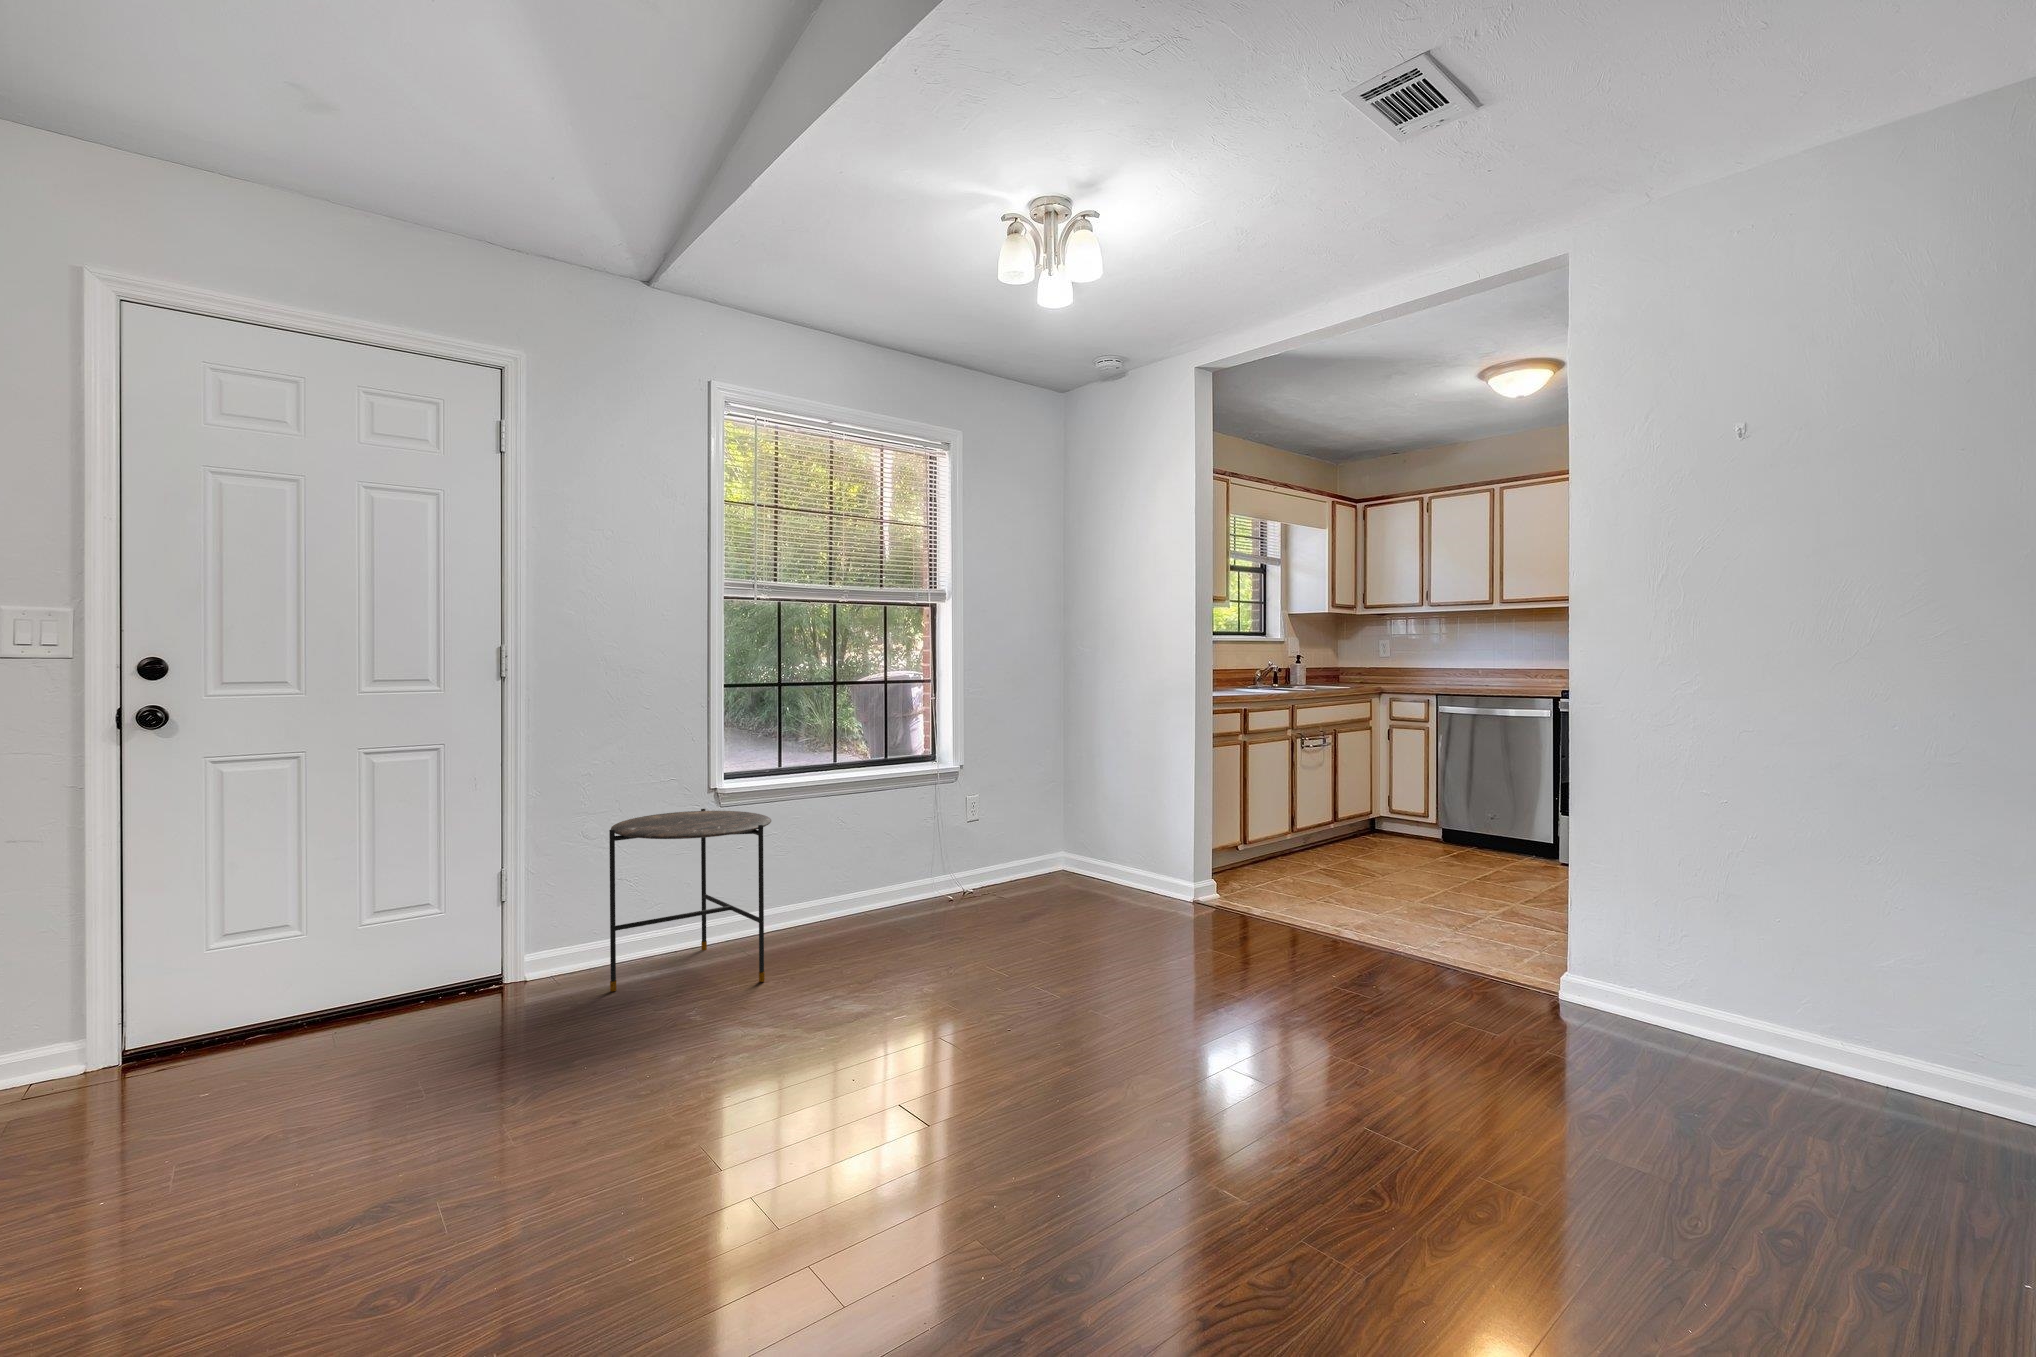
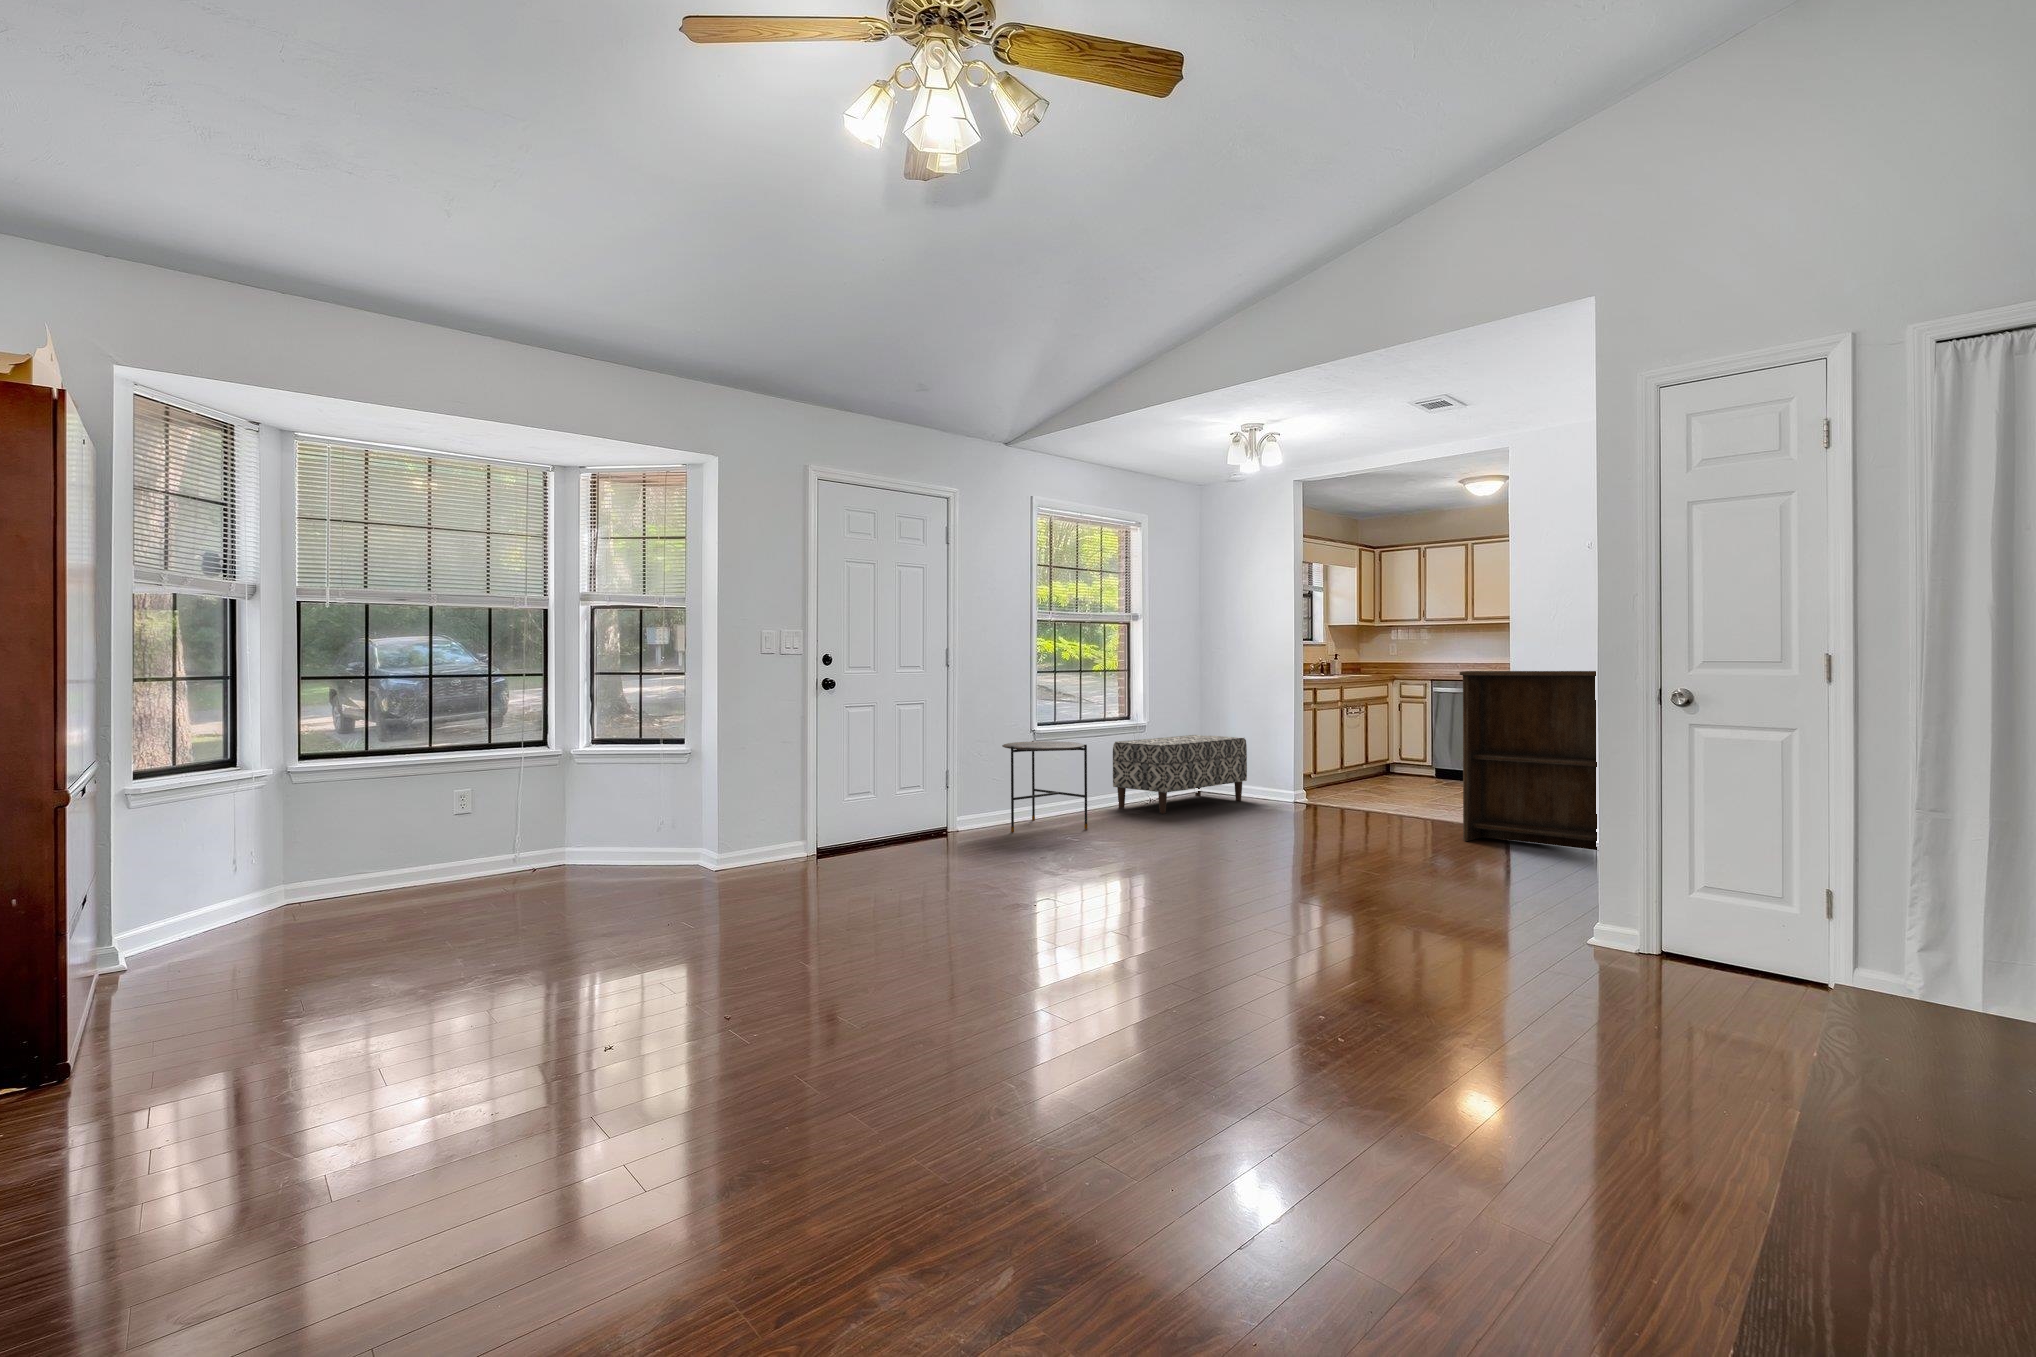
bookshelf: none [1466,693,1839,1138] -> present [1460,671,1597,850]
bench: none [883,783,1121,933] -> present [1113,735,1247,814]

